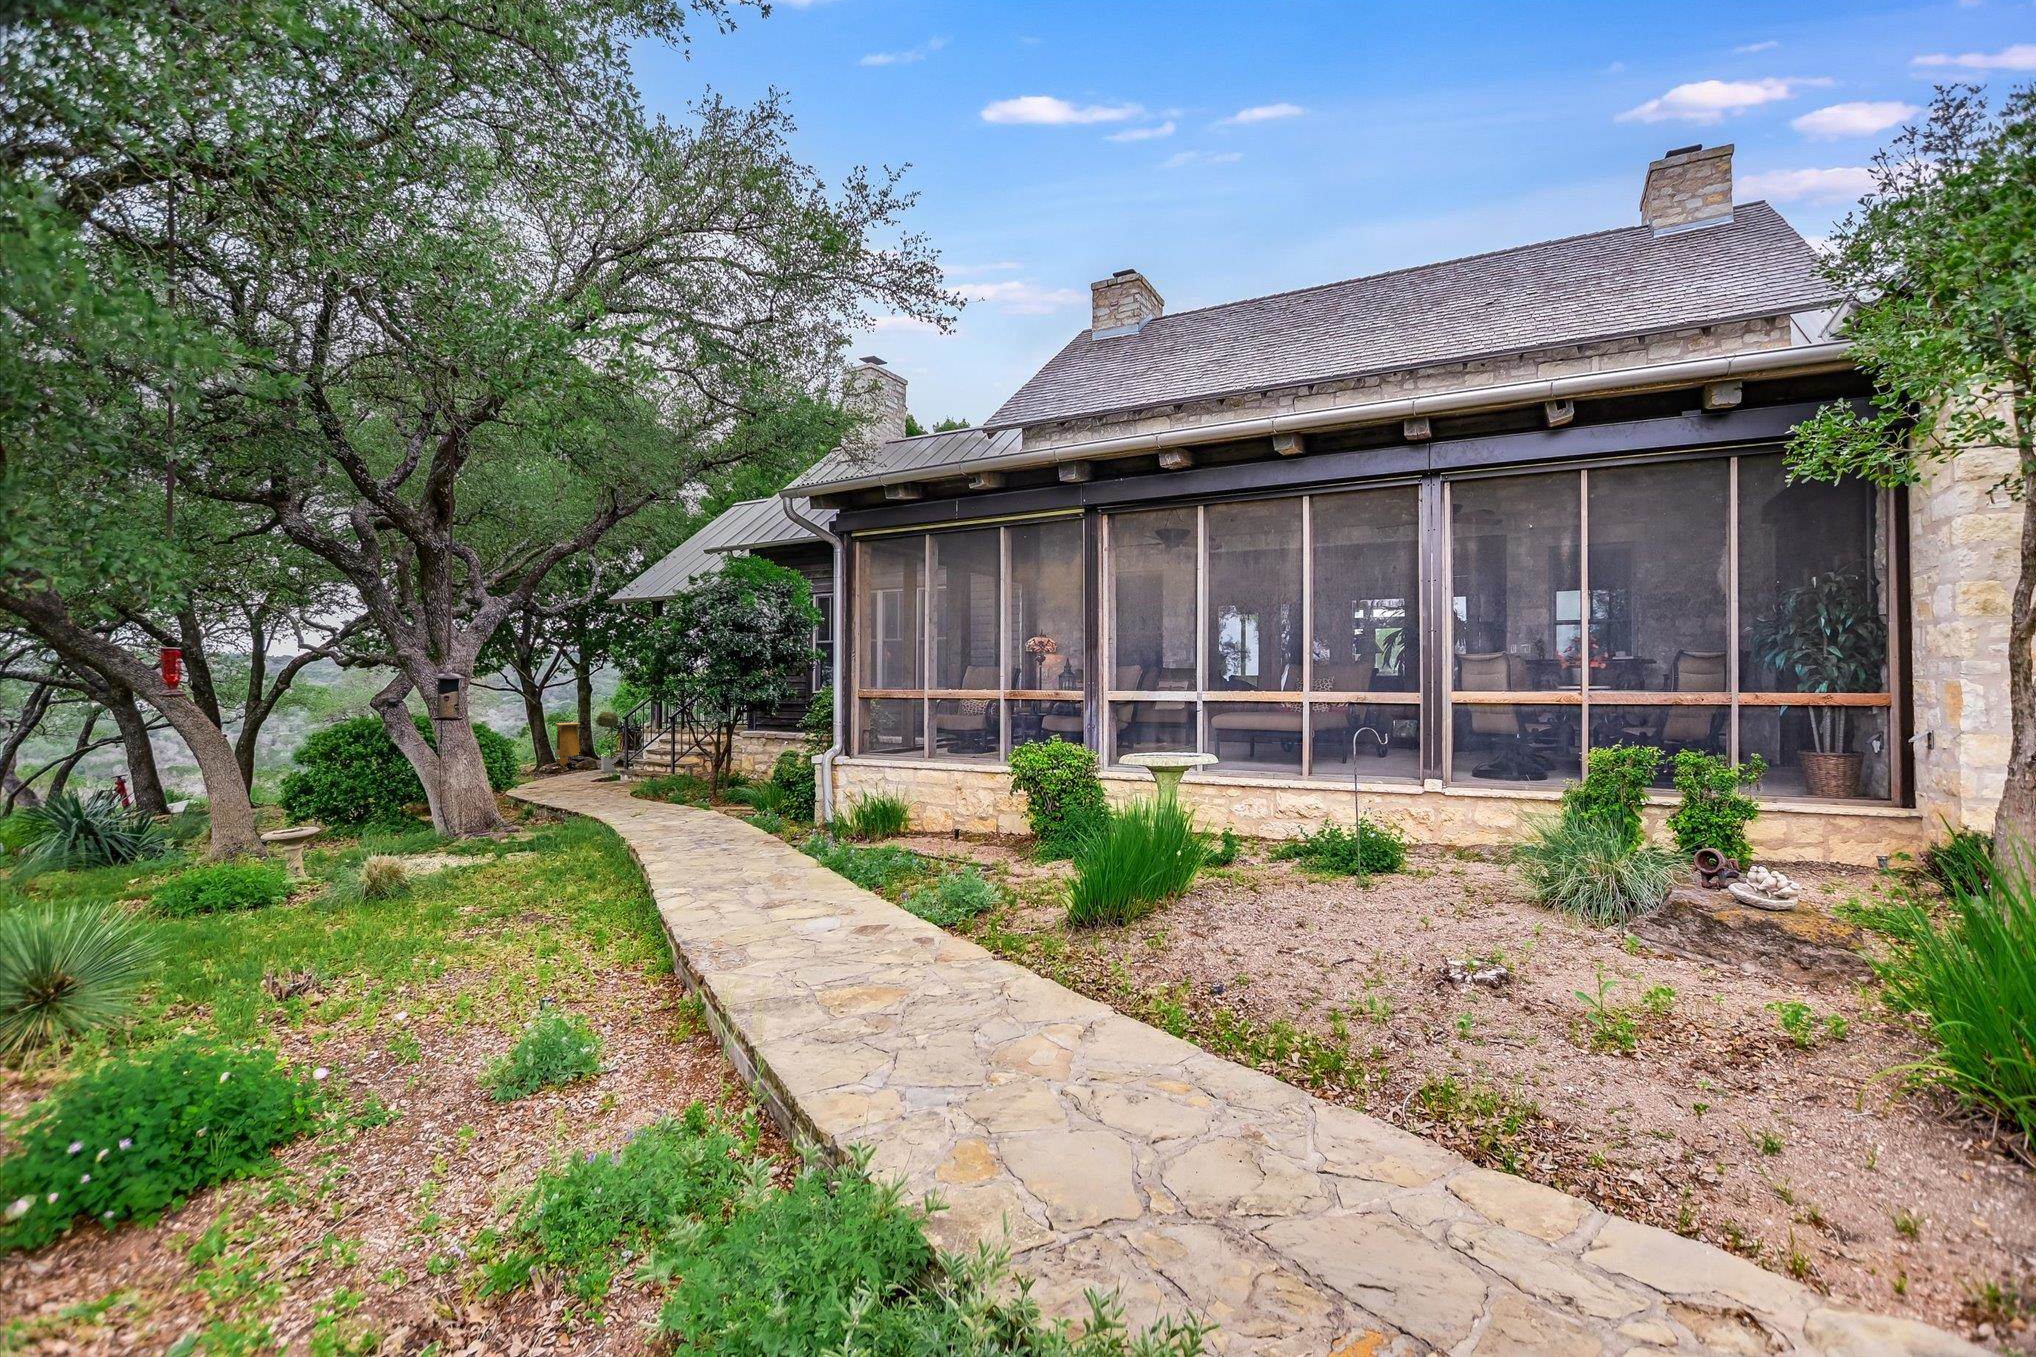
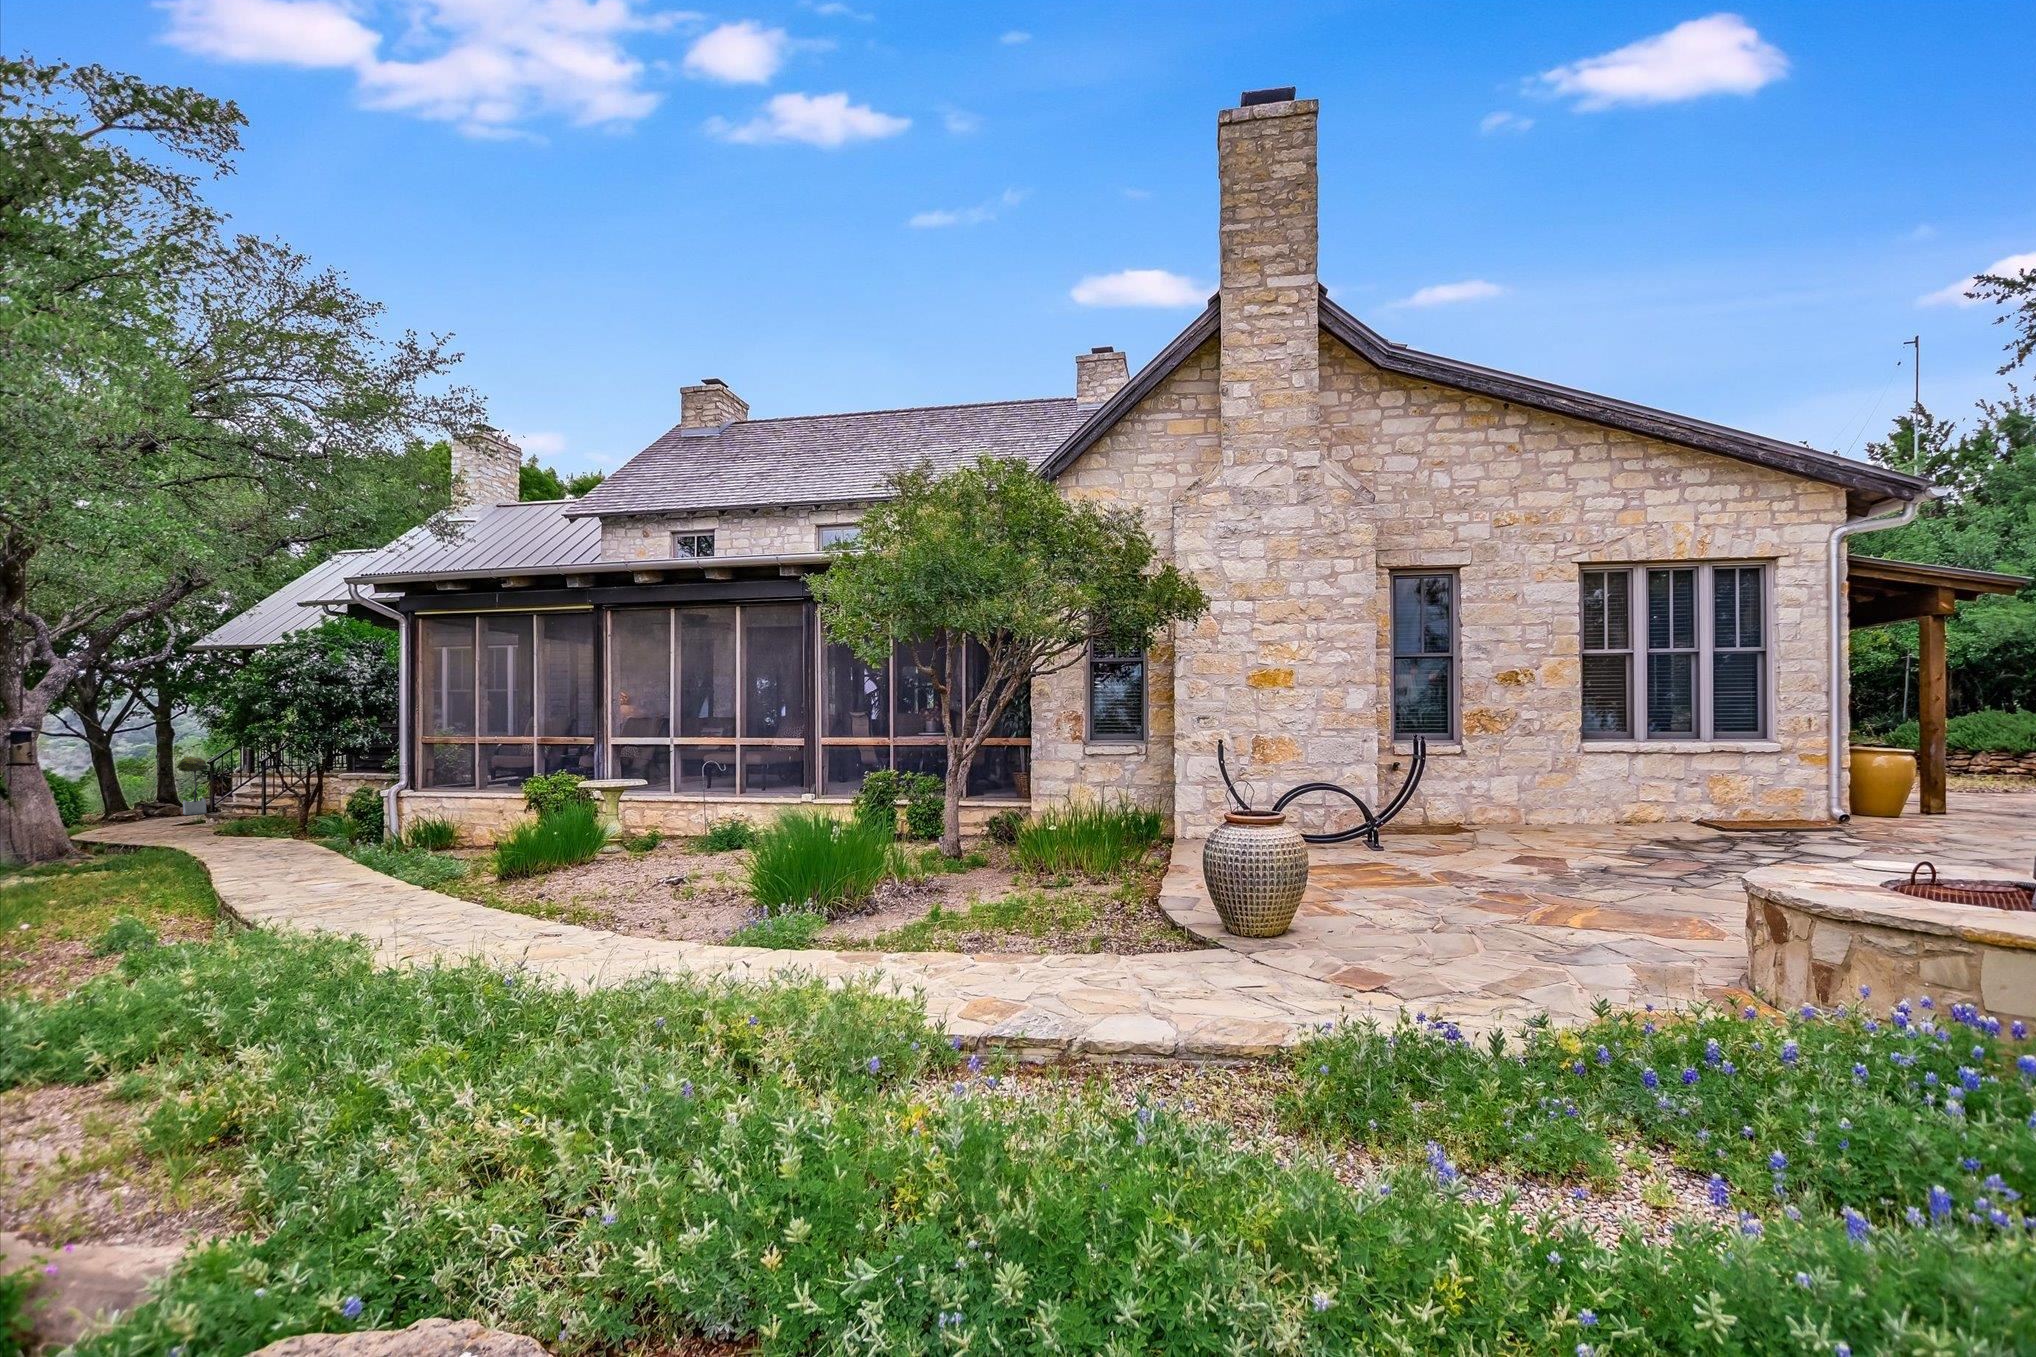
stool: present [555,722,581,766] -> none [129,767,160,811]

